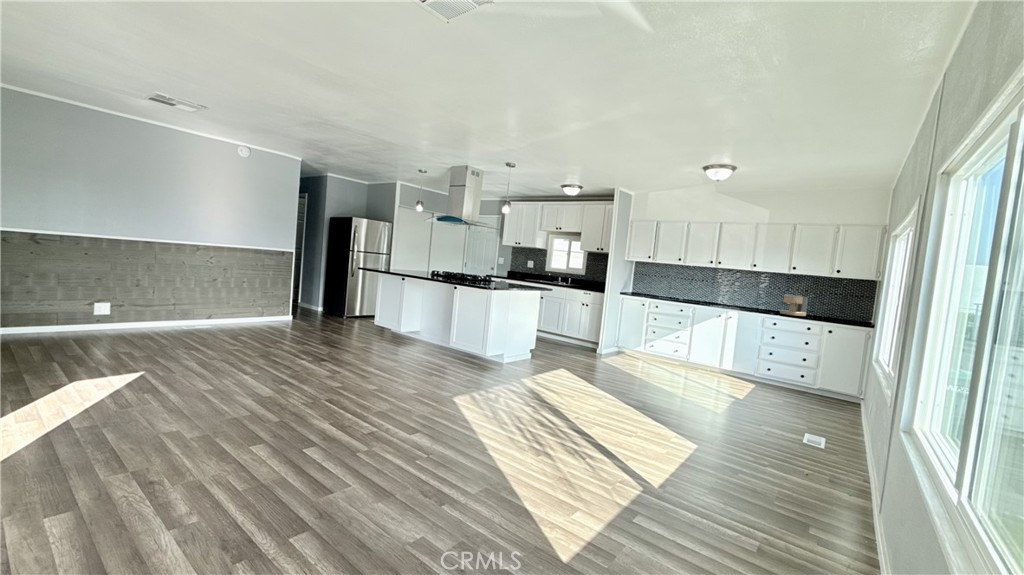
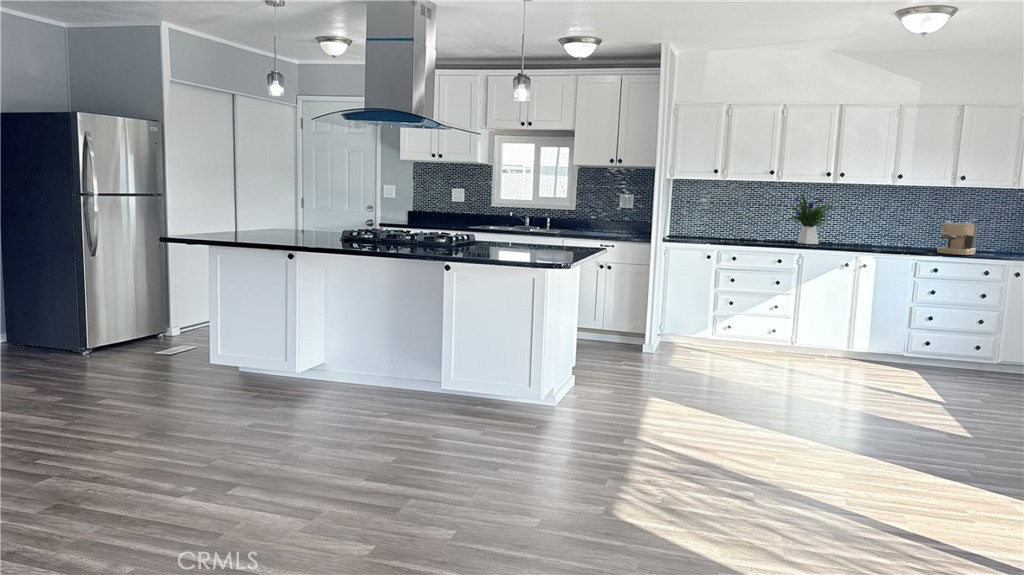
flower arrangement: none [691,273,721,303] -> present [789,194,835,244]

